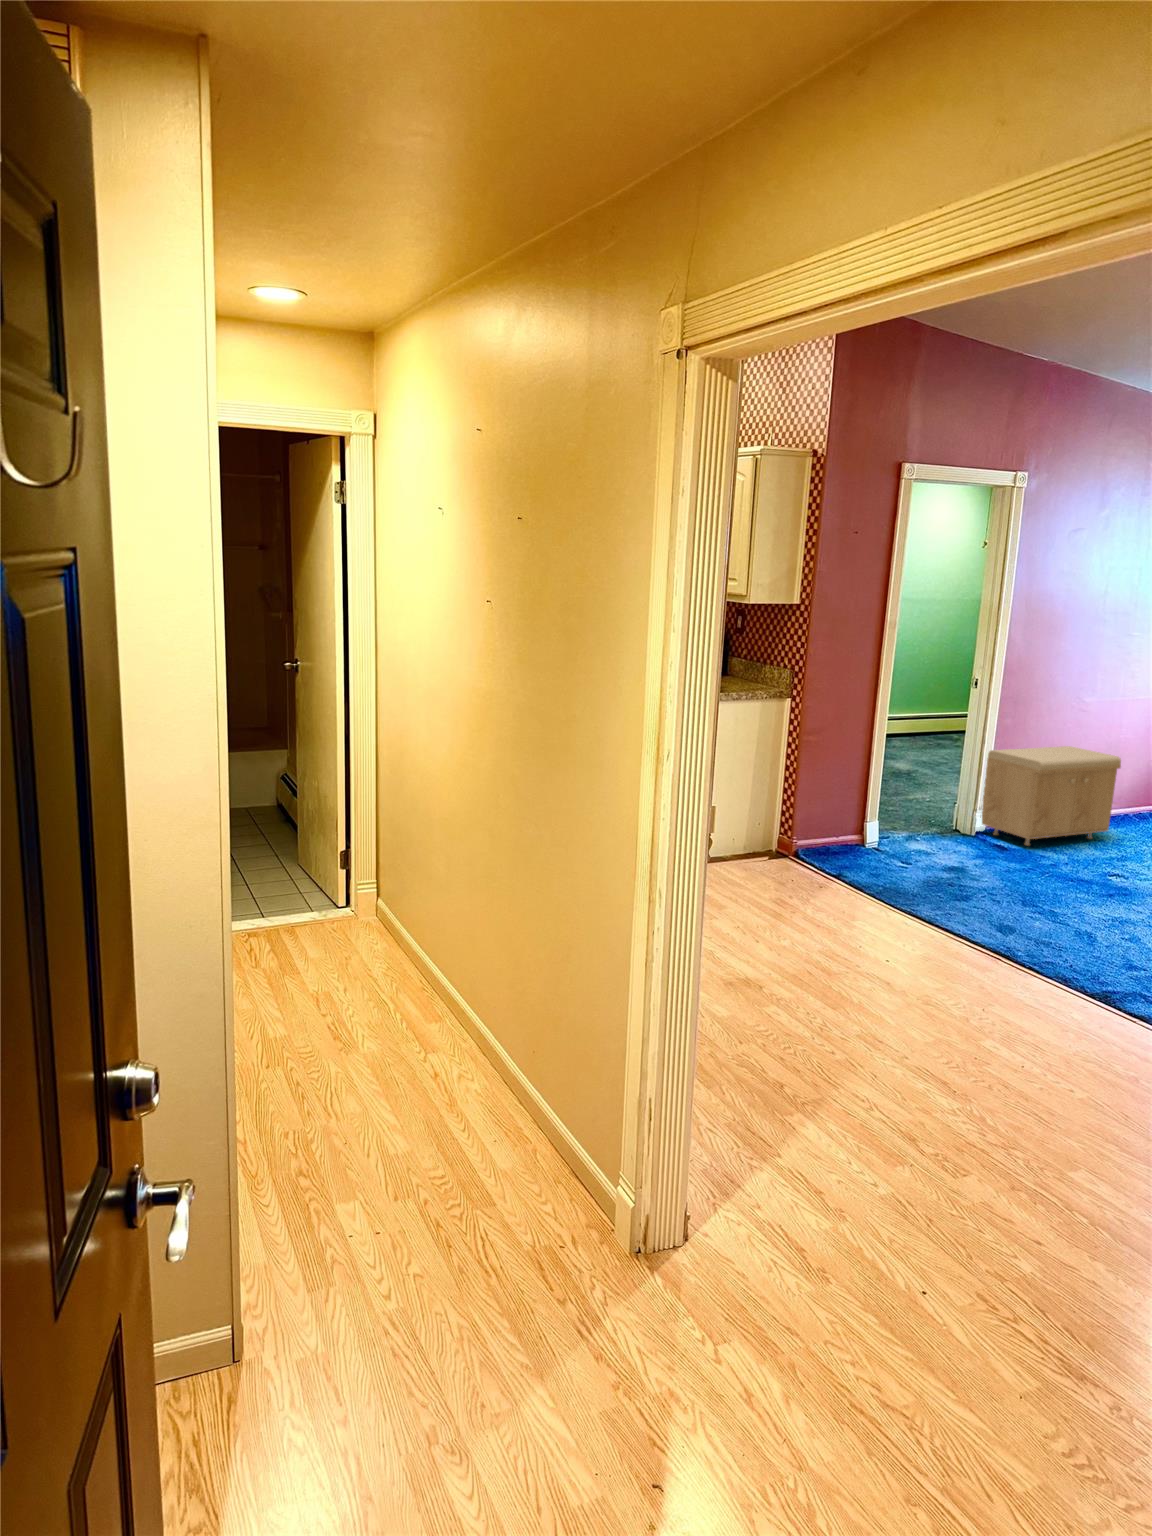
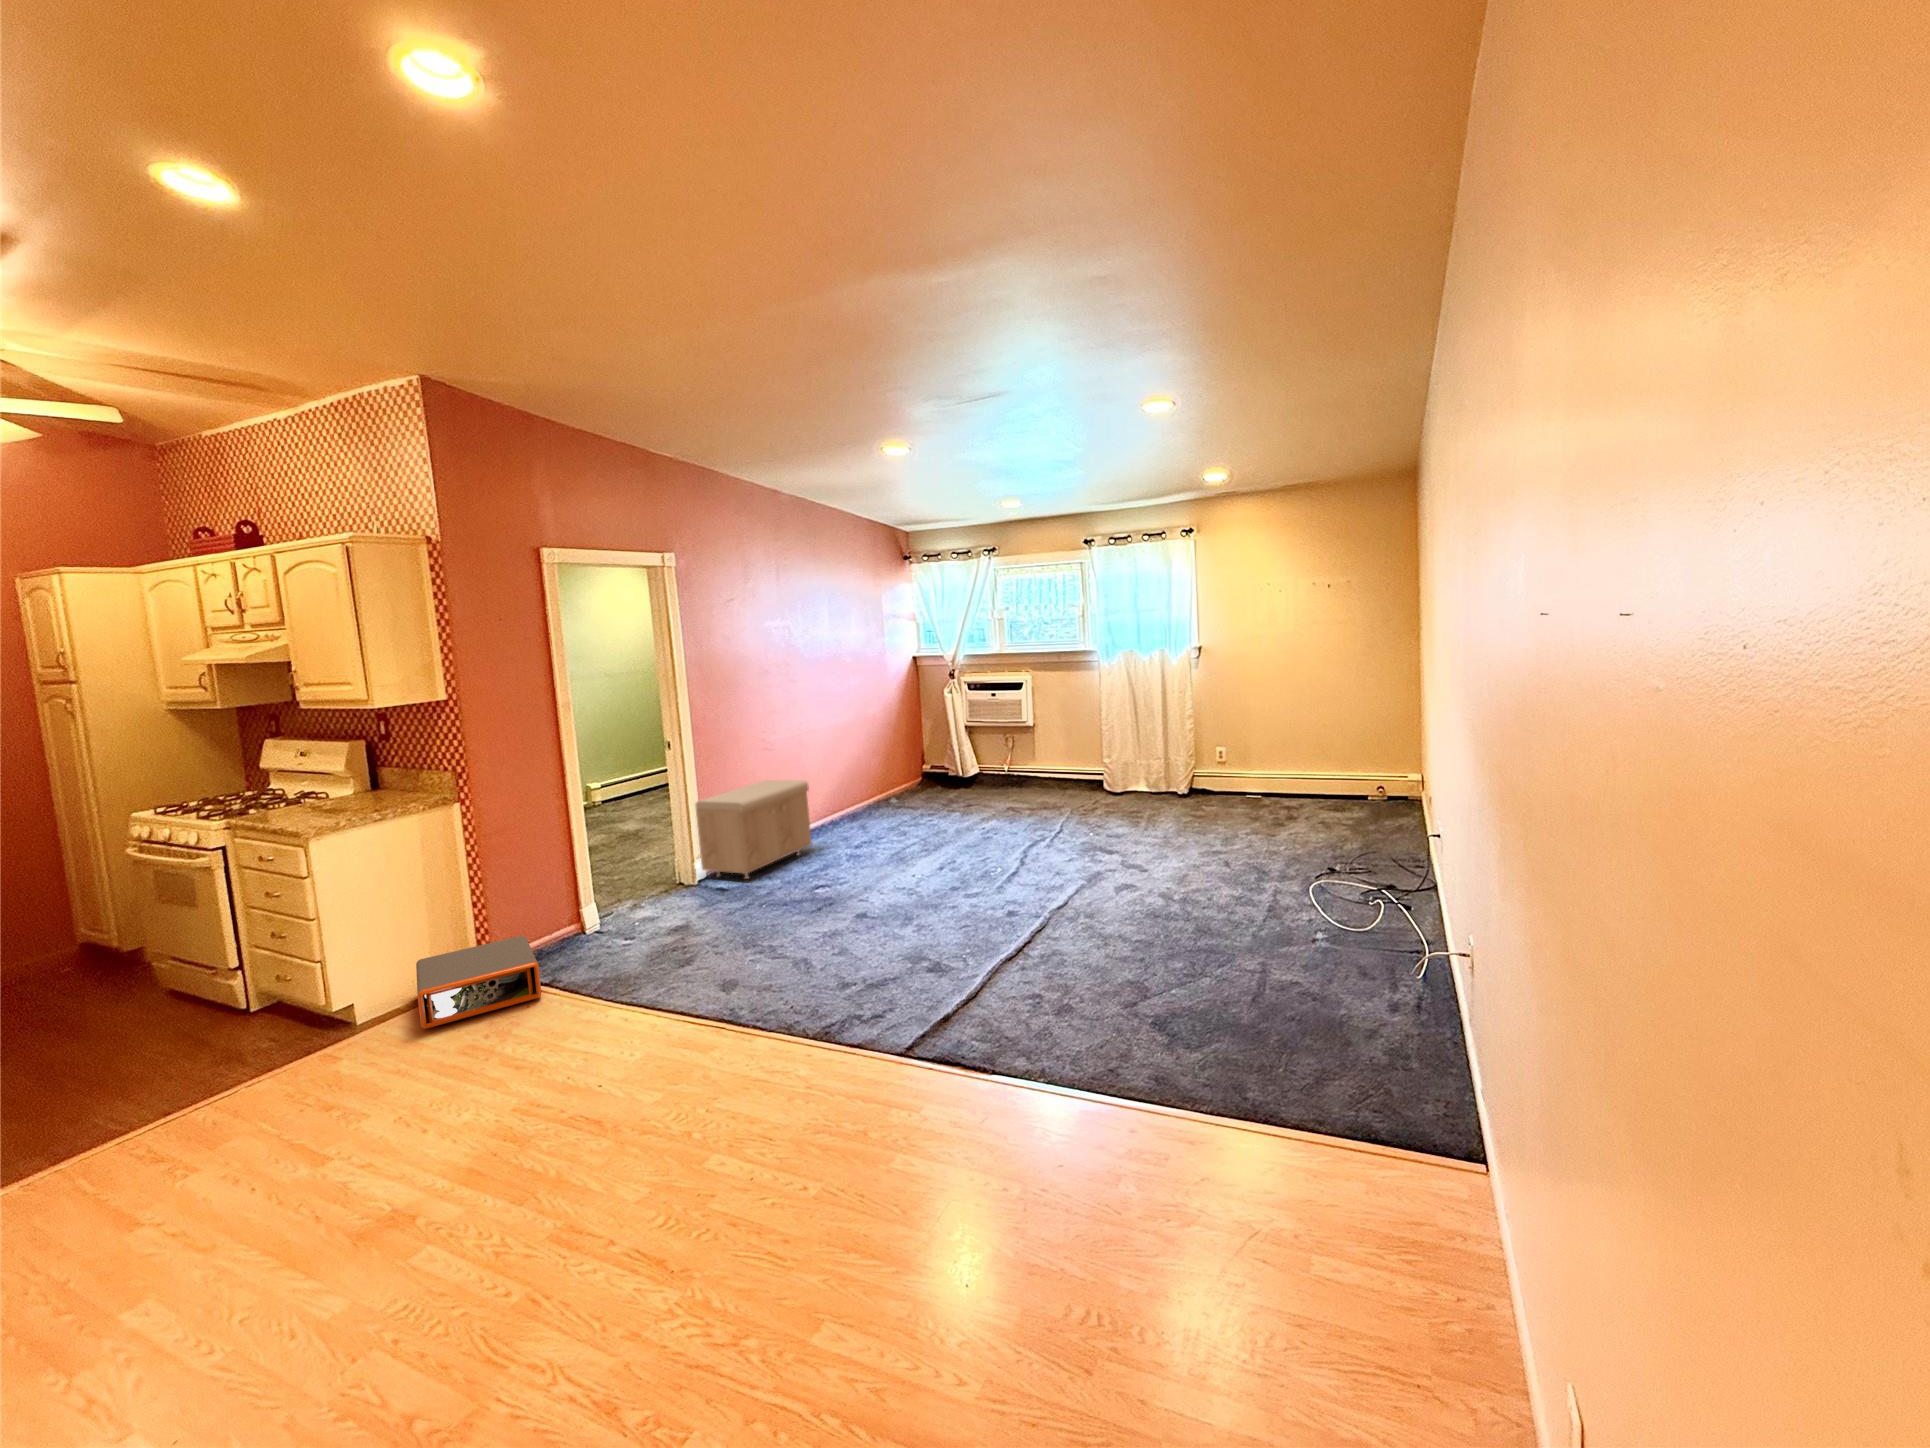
storage box: none [736,824,833,885] -> present [416,936,541,1029]

